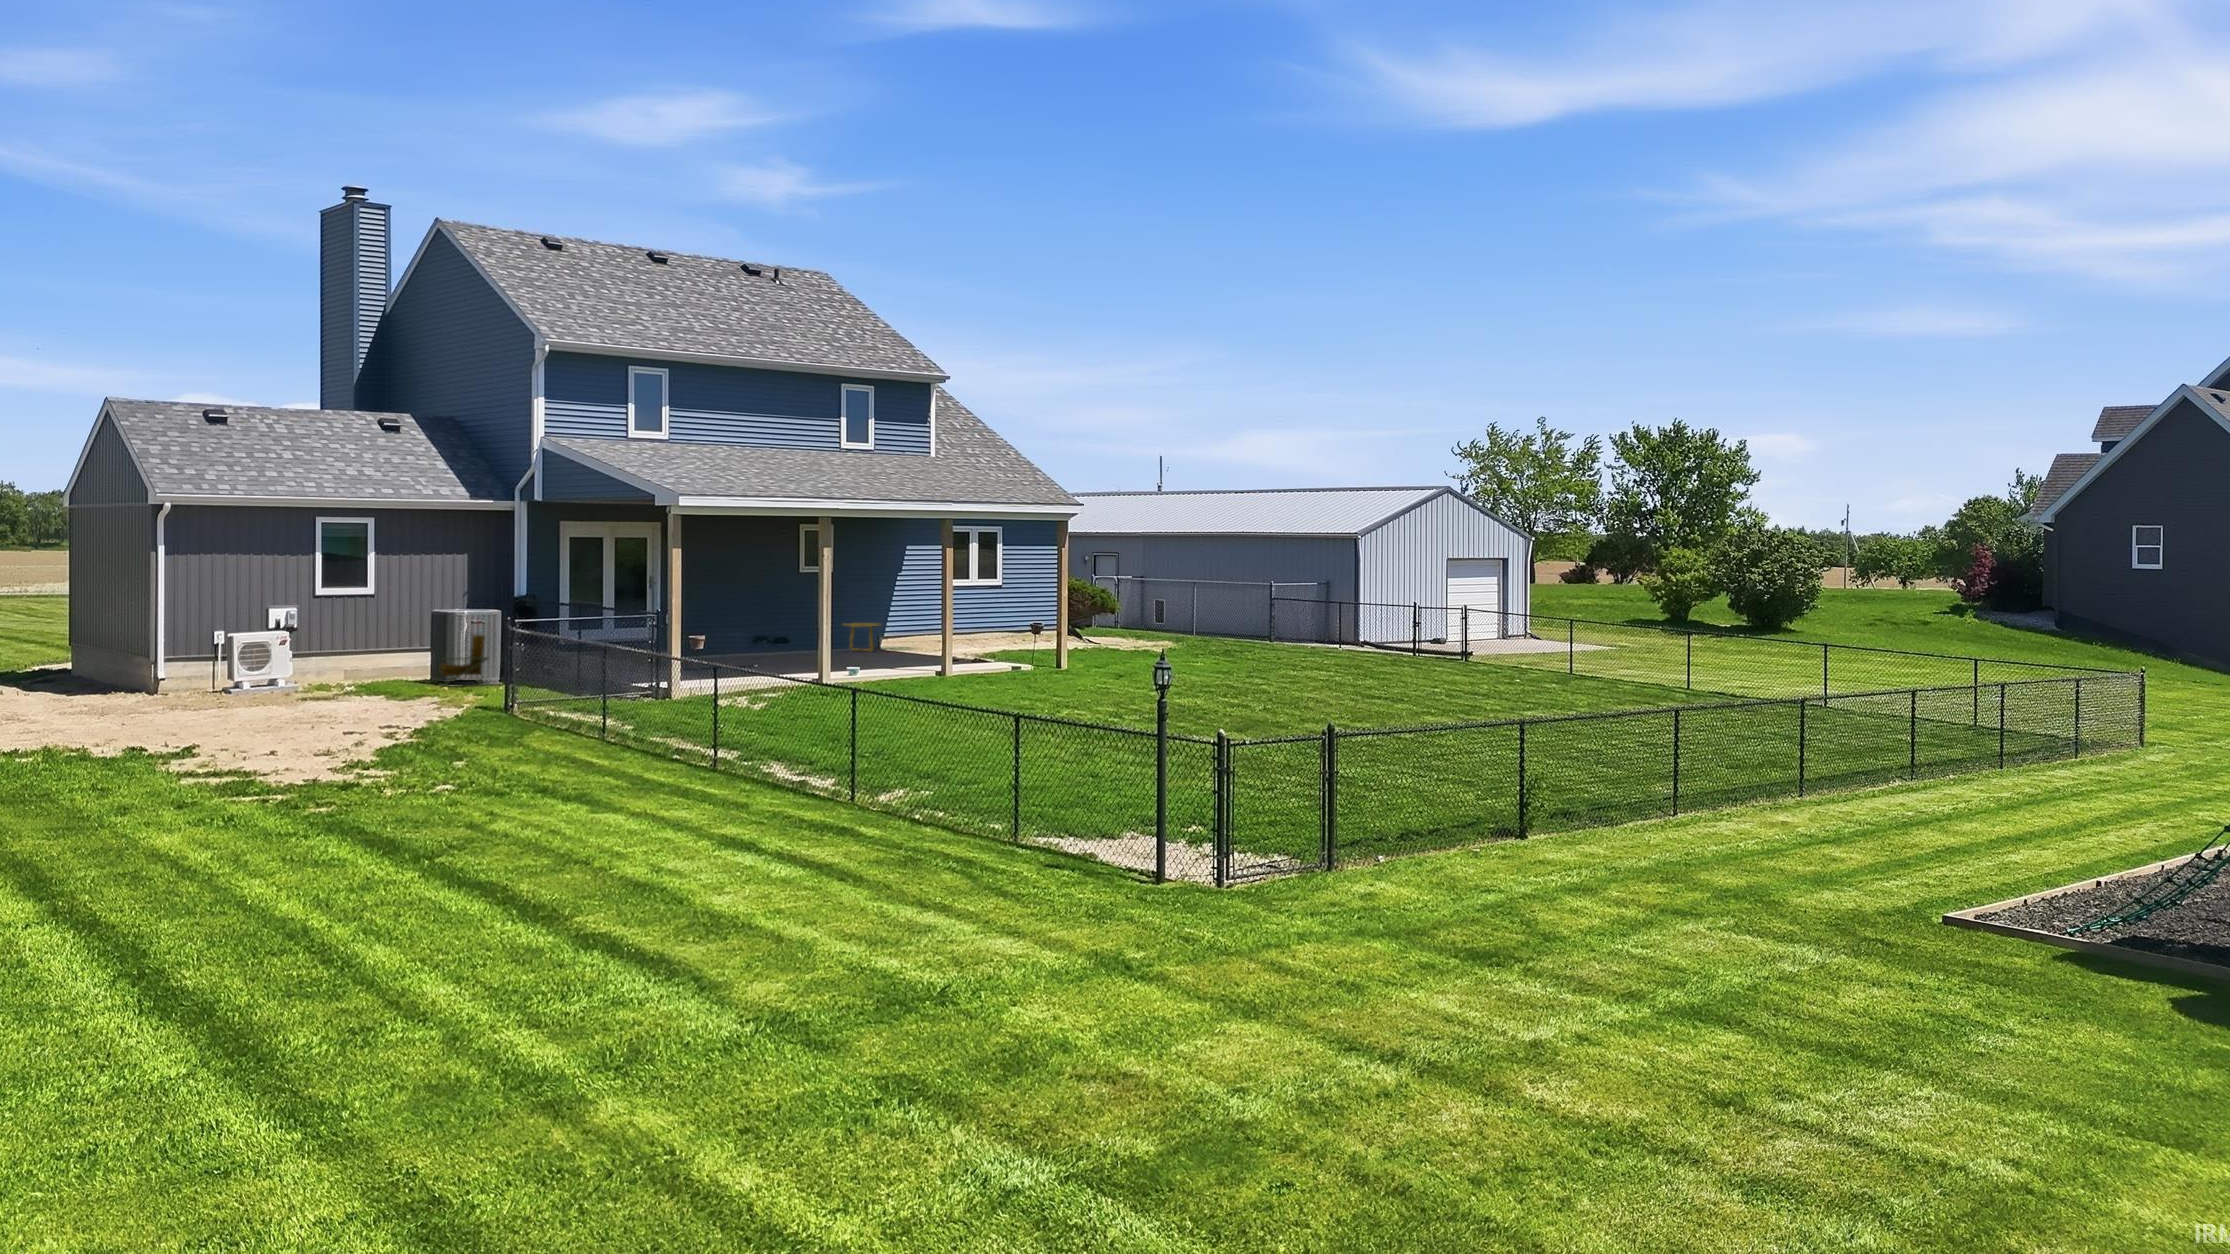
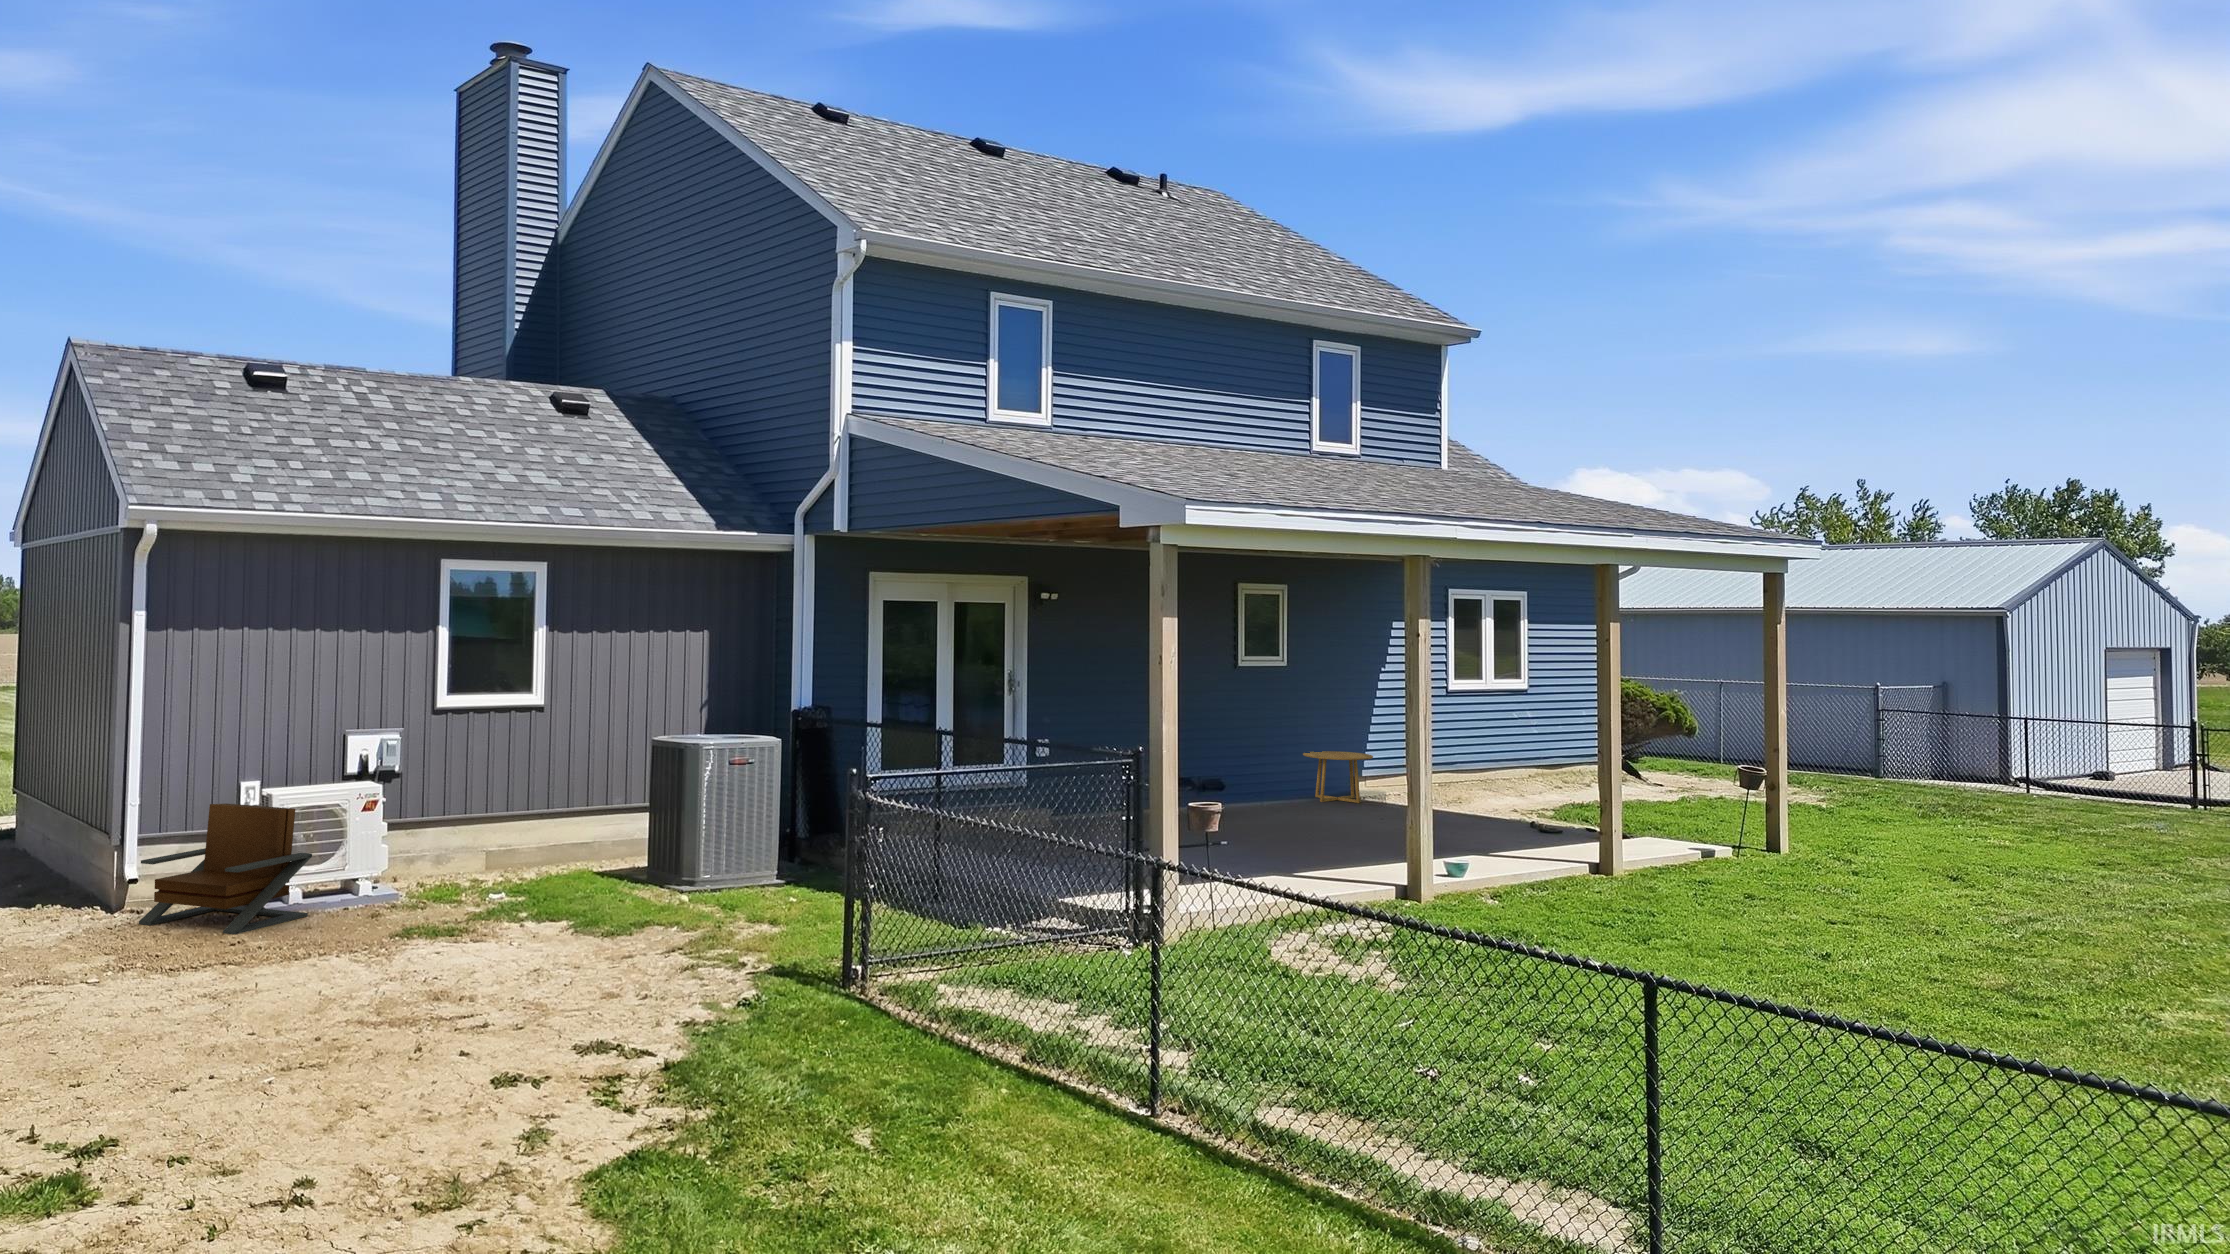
lounge chair: present [440,635,488,687] -> present [139,803,312,935]

